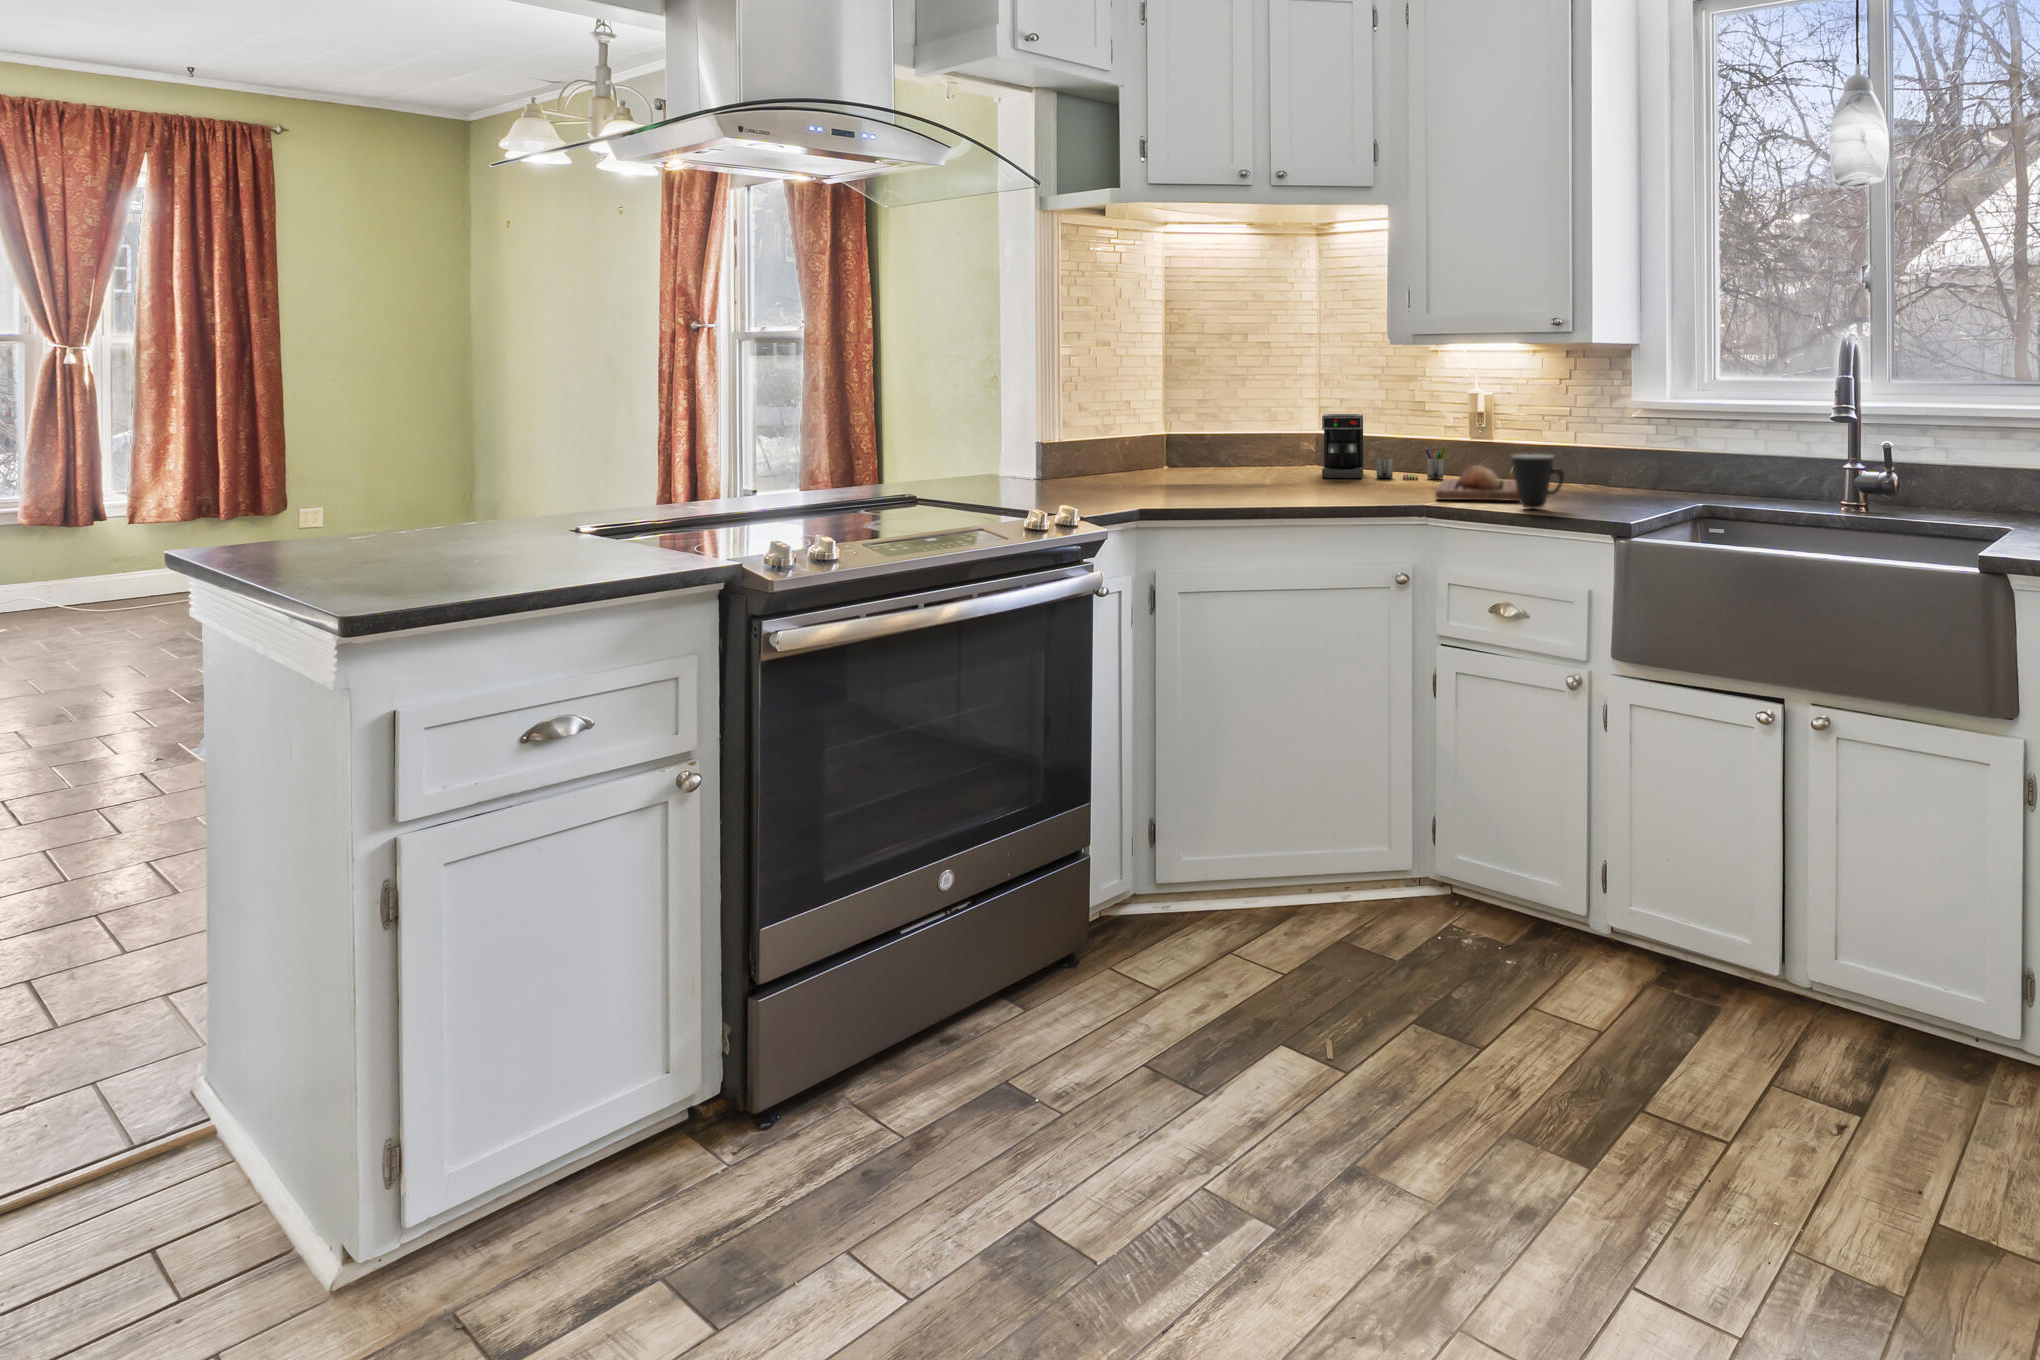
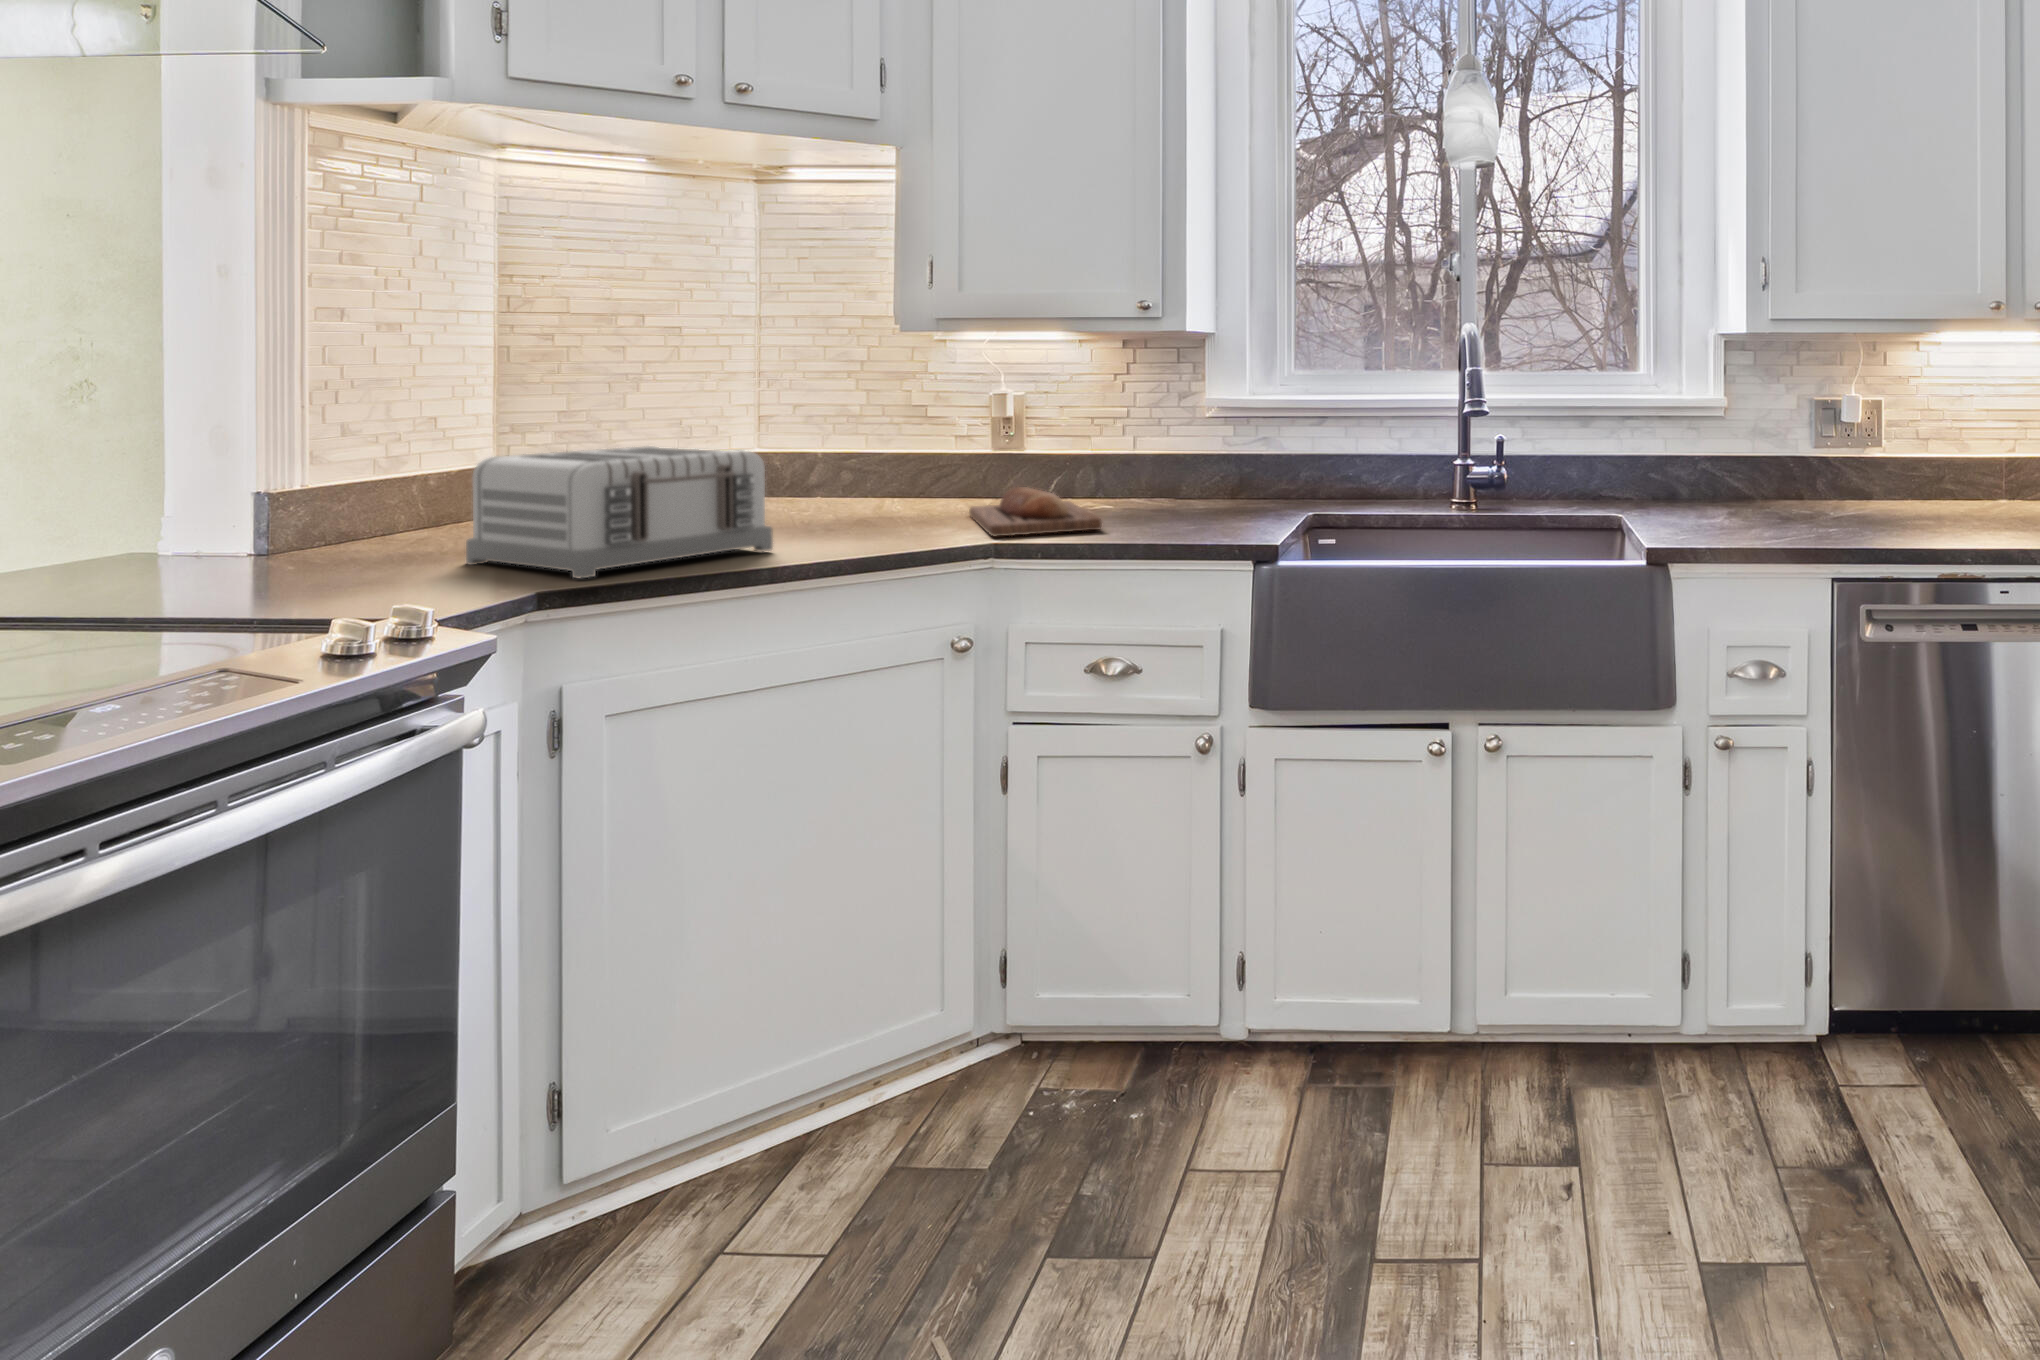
coffee maker: present [1322,414,1447,478] -> none [774,426,961,516]
toaster: none [1127,422,1289,502] -> present [466,446,773,578]
mug: present [1511,454,1564,509] -> none [1104,472,1169,539]

